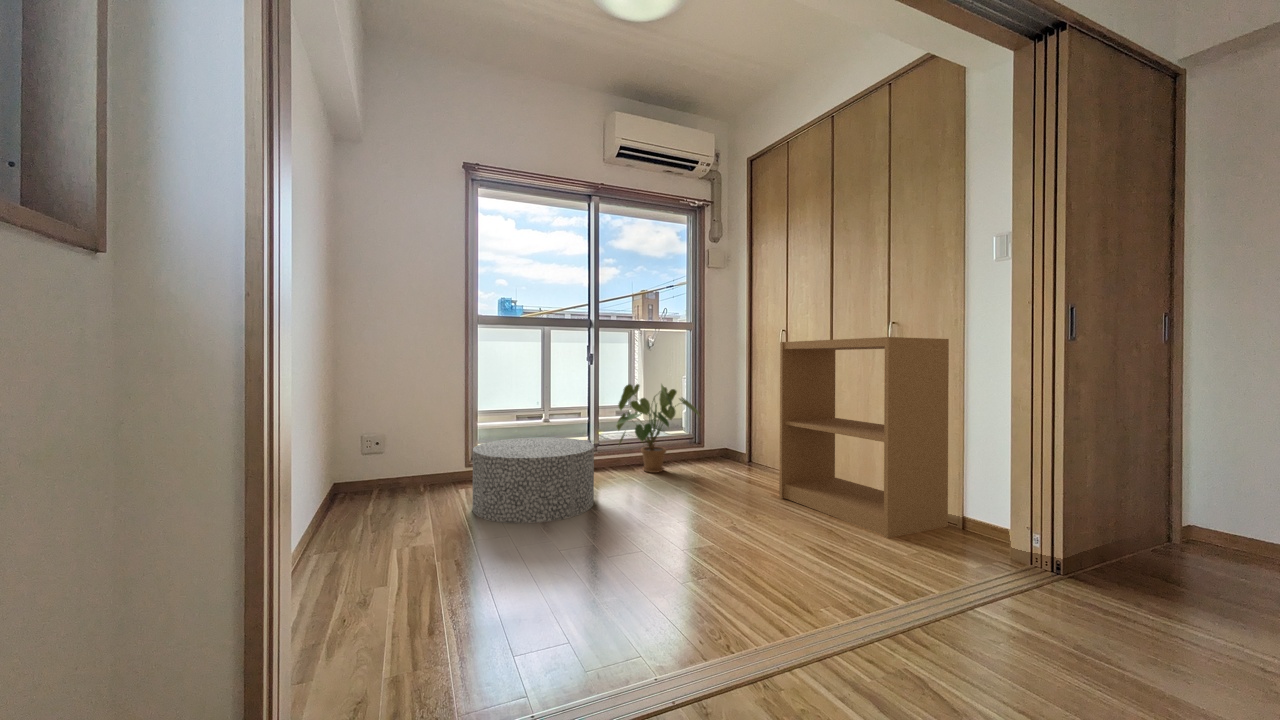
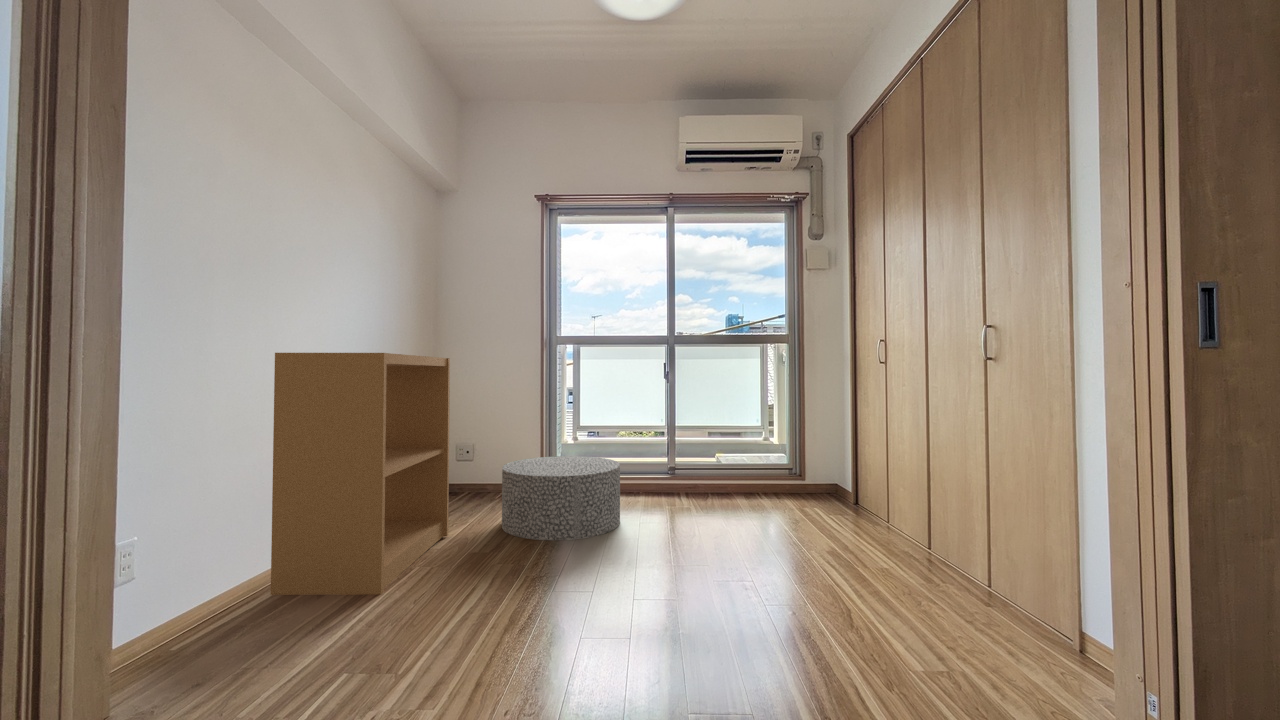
bookshelf: present [779,337,949,538] -> present [271,353,450,595]
house plant: present [616,384,699,473] -> none [682,404,788,505]

